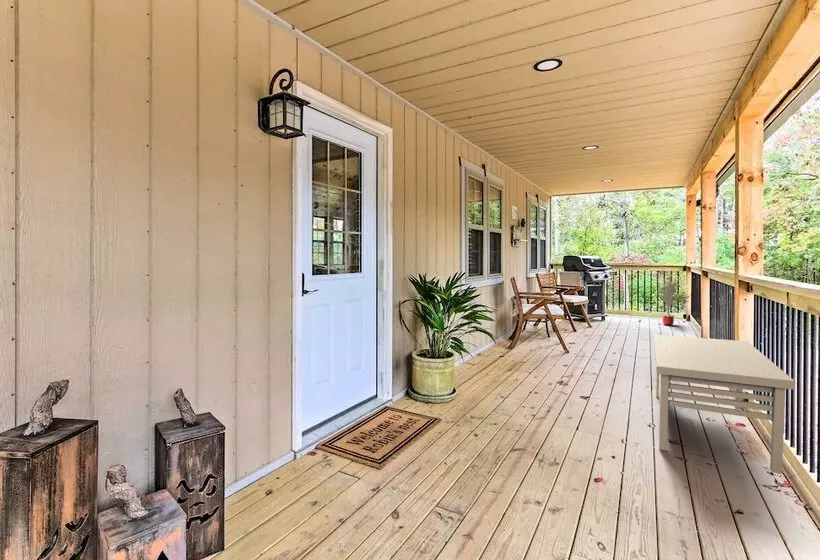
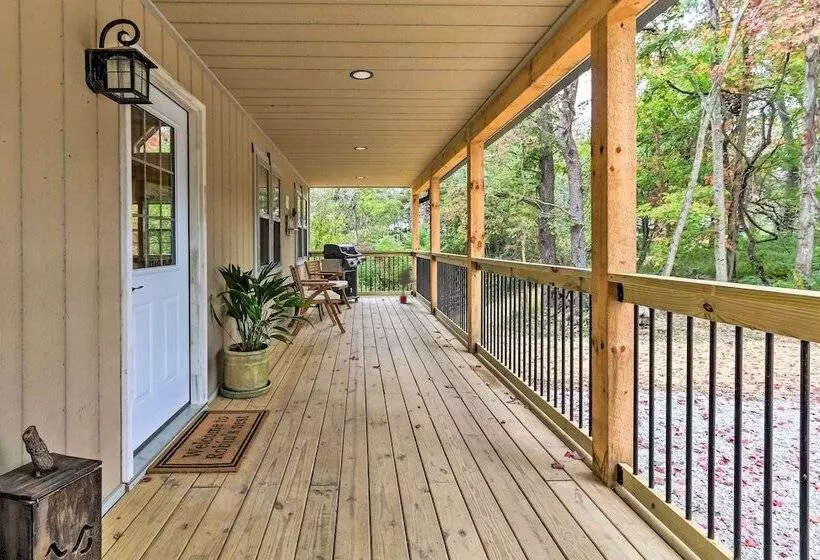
storage bench: present [654,335,795,474] -> none [420,314,512,398]

